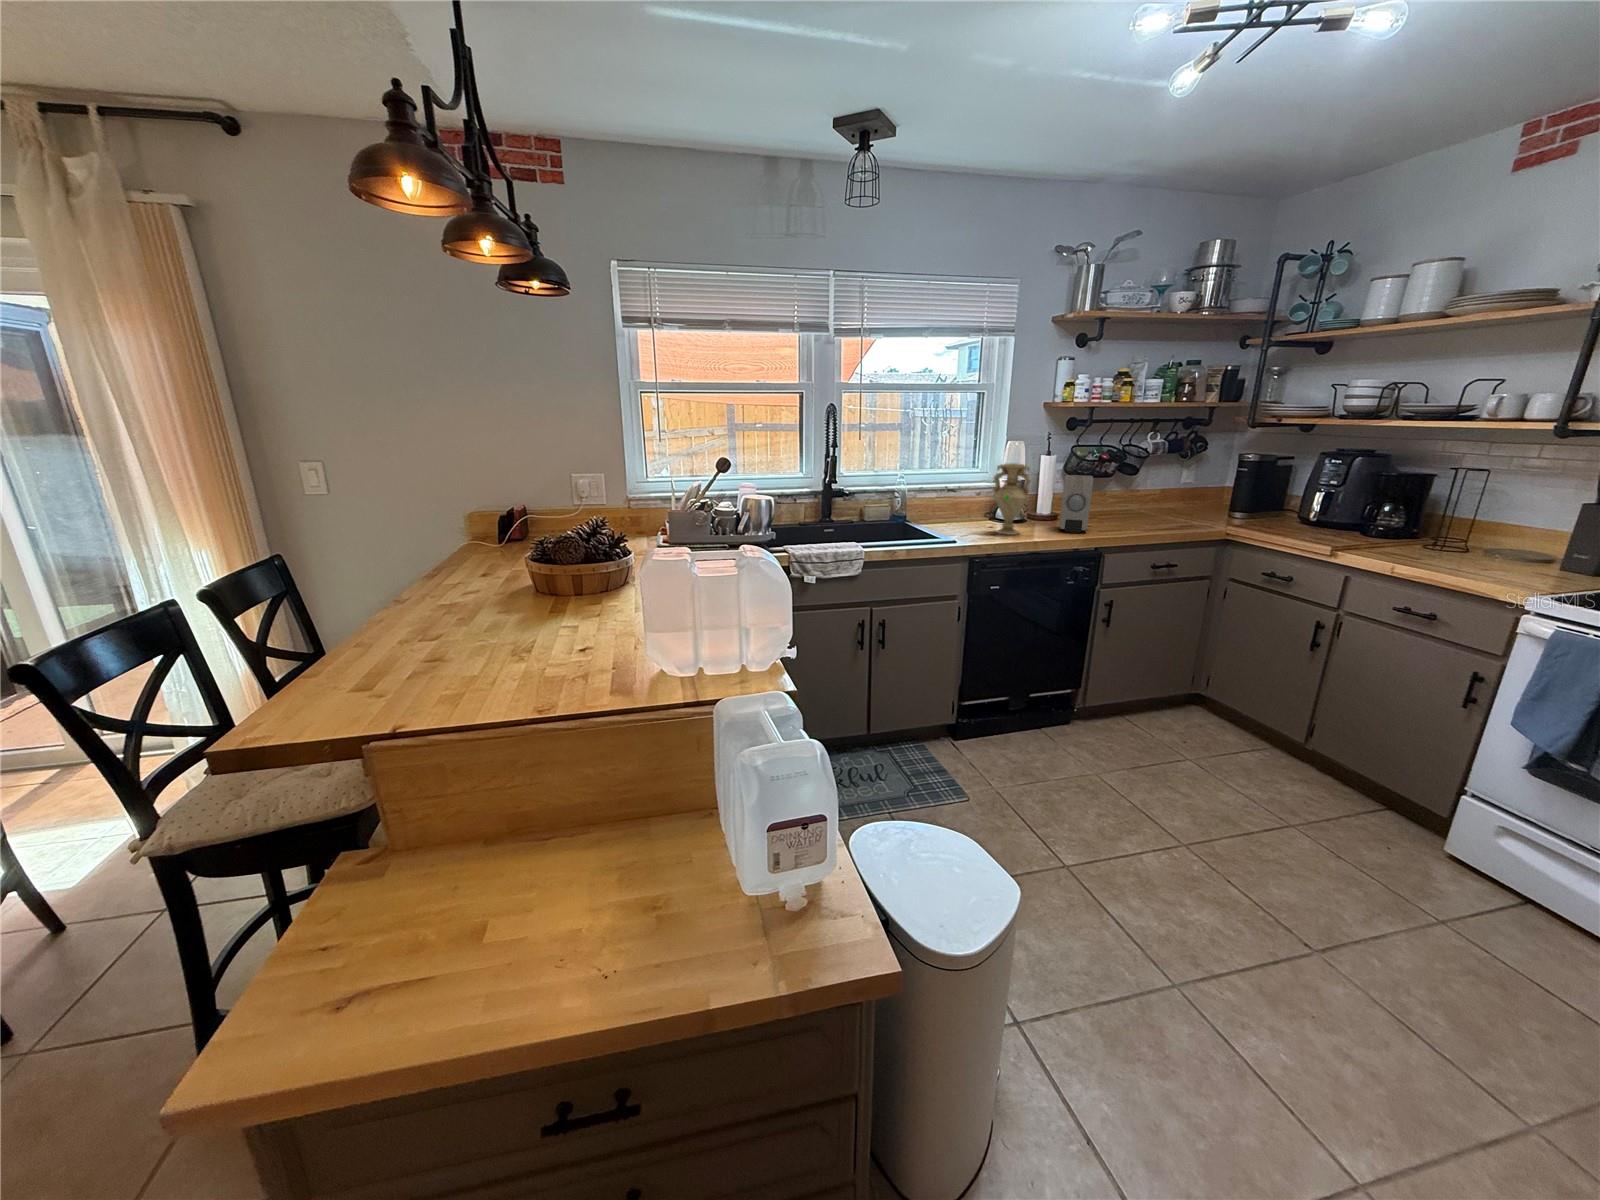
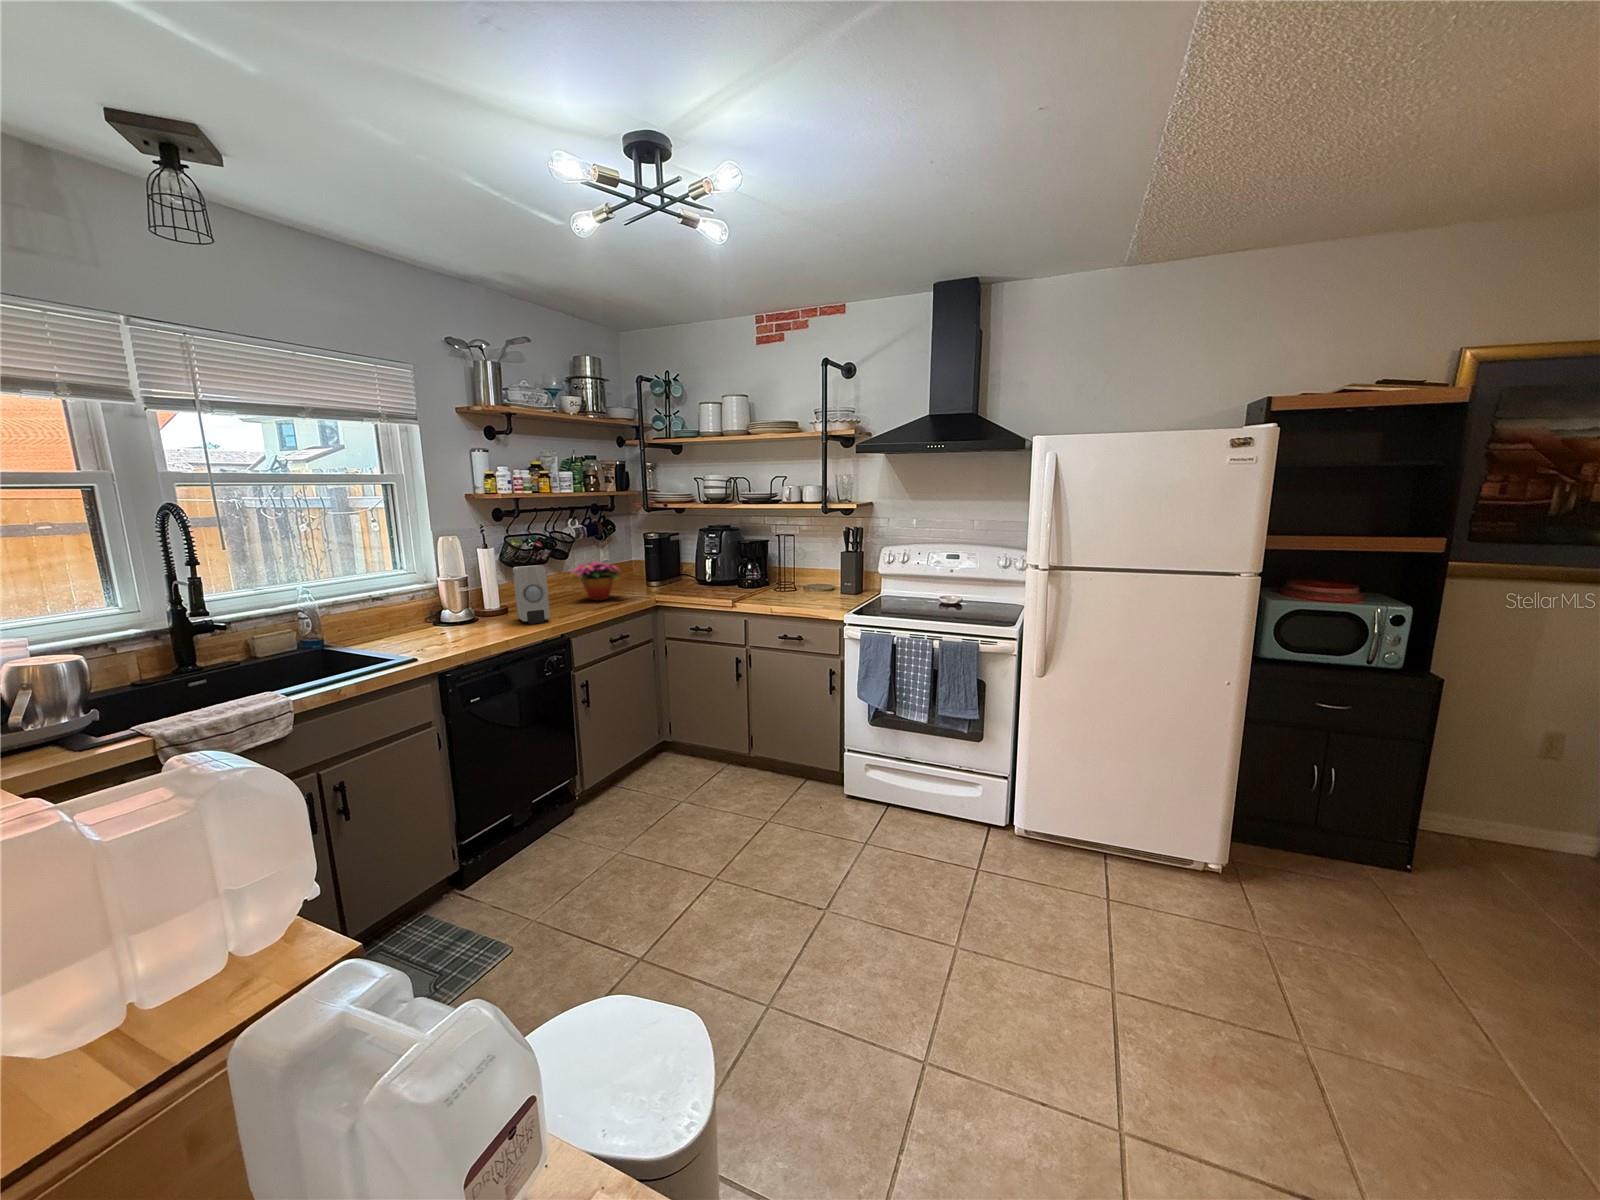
vase: present [993,463,1032,535] -> none [439,561,488,639]
flower arrangement: none [1125,479,1196,523] -> present [573,562,618,600]

